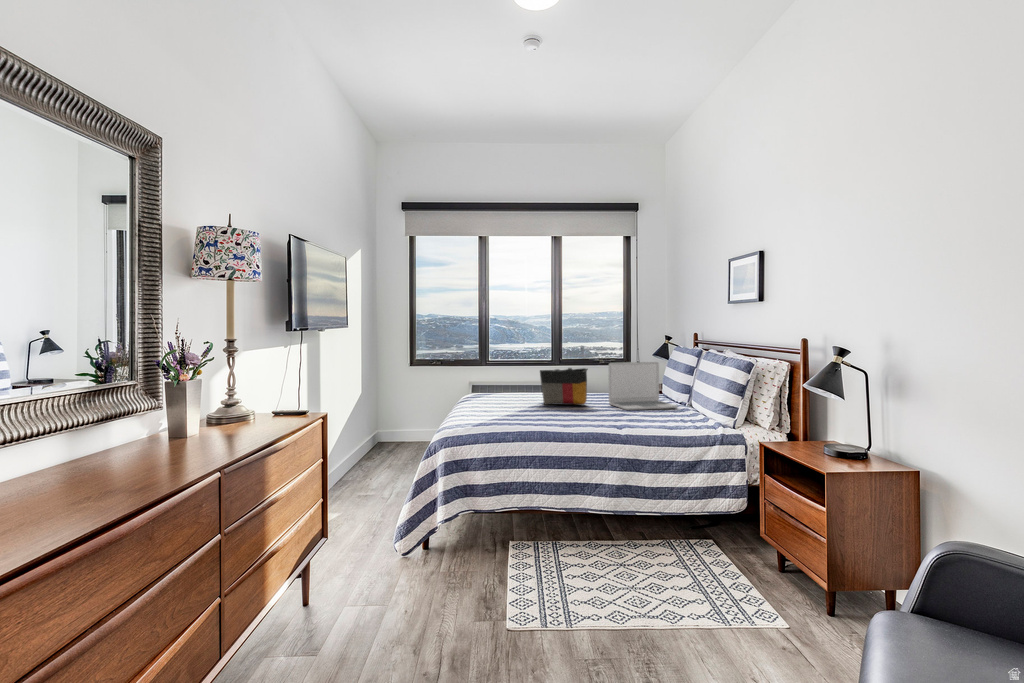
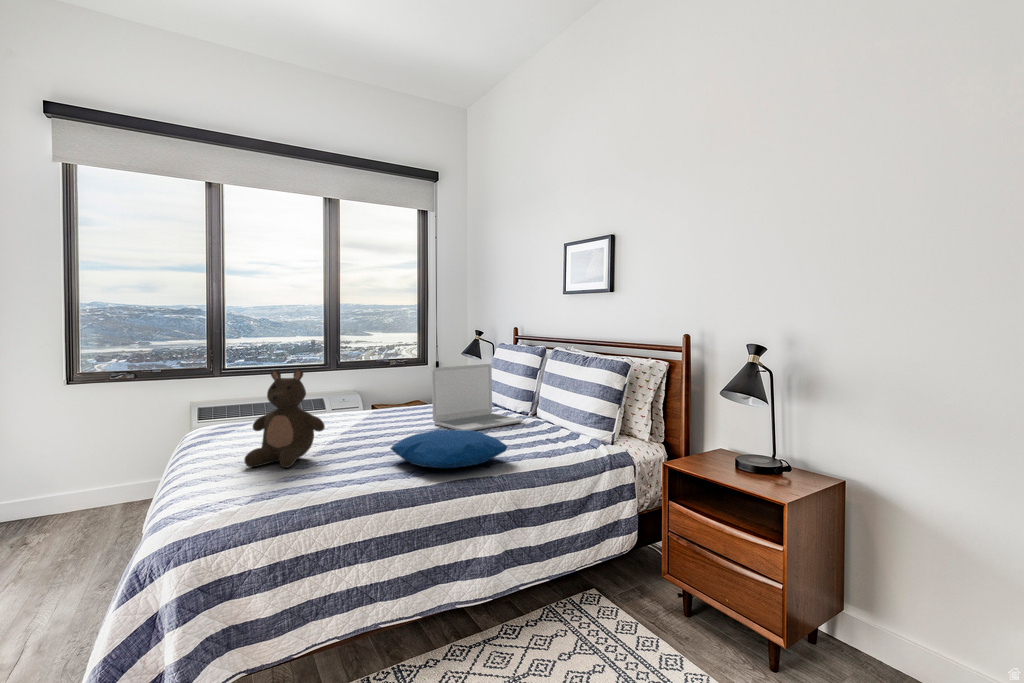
stuffed bear: none [477,358,523,417] -> present [244,370,325,468]
tote bag: present [540,368,588,405] -> none [335,377,408,434]
pillow: none [559,403,634,426] -> present [391,430,507,468]

